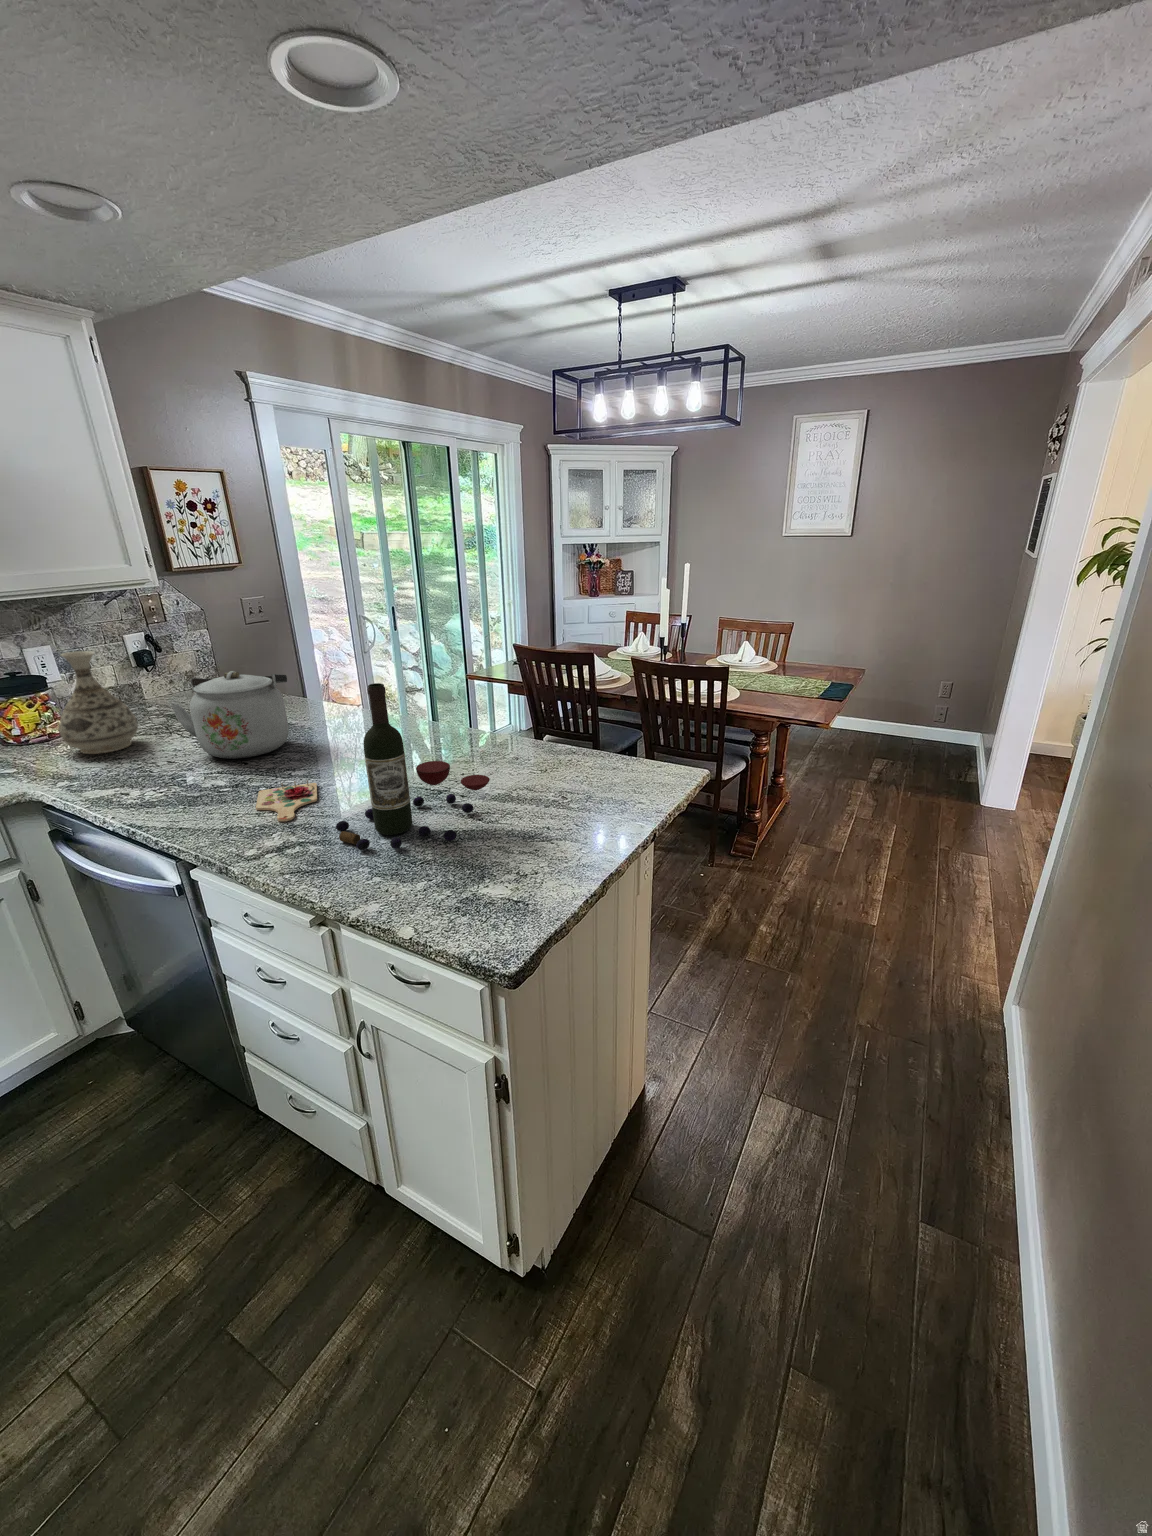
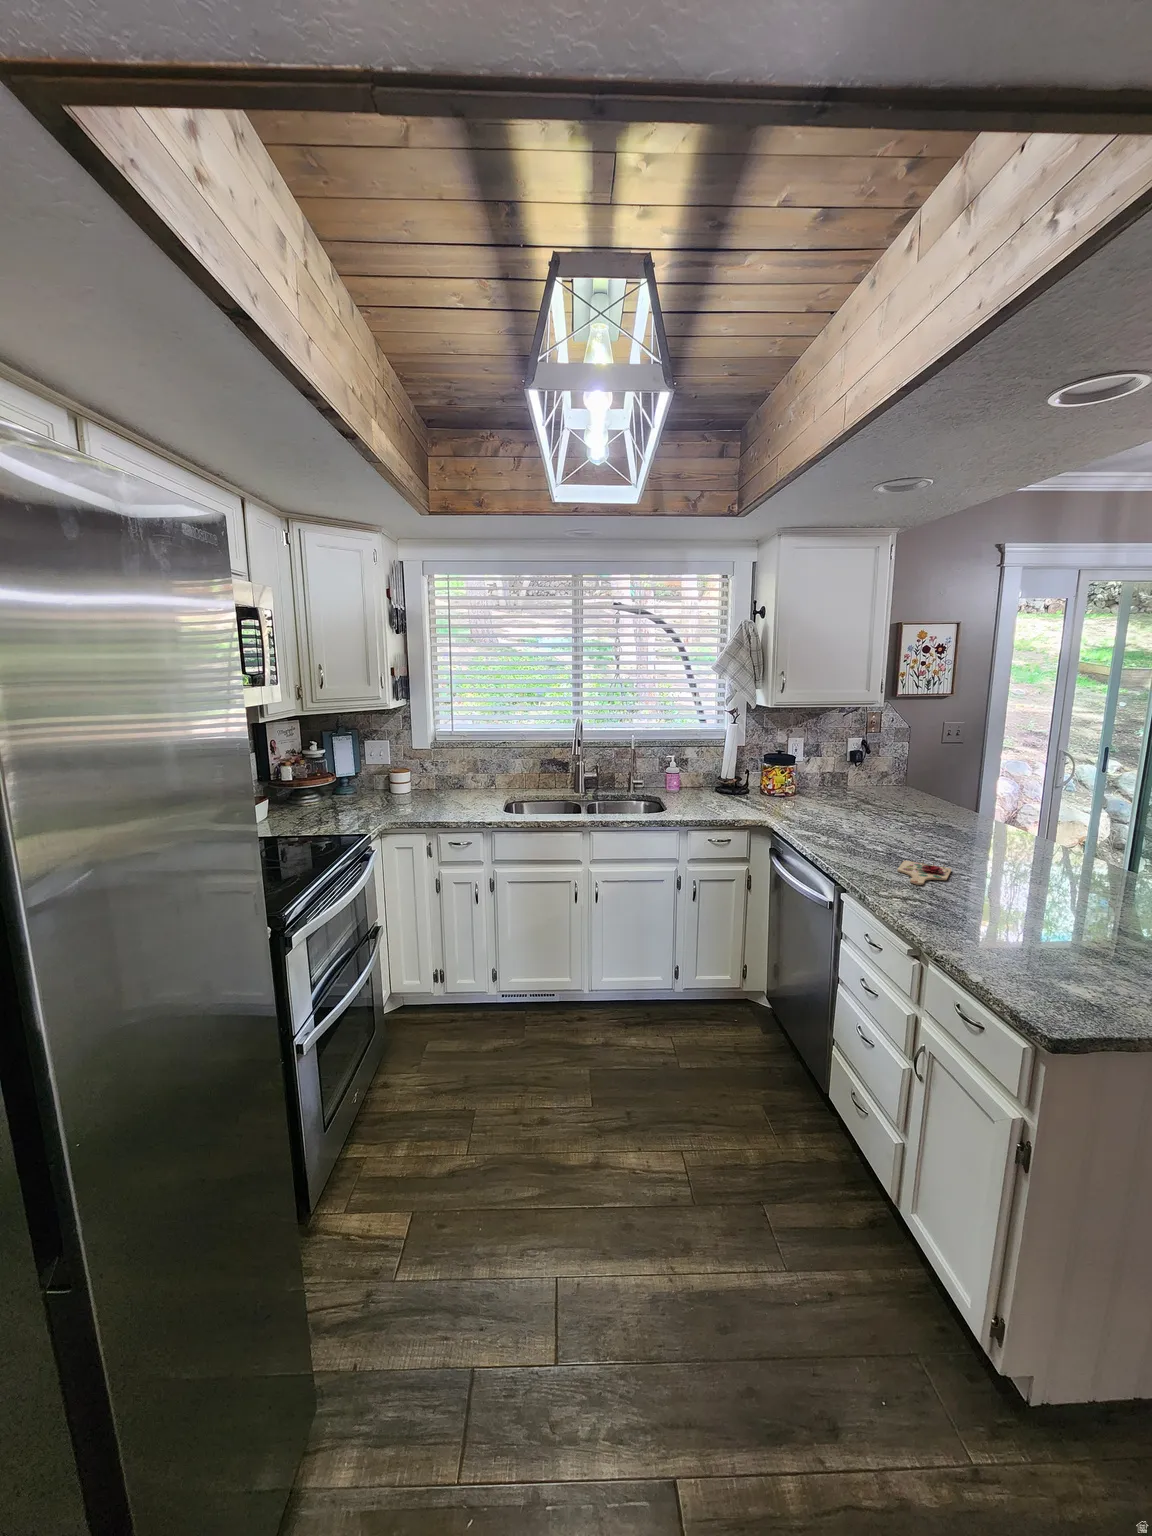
vase: present [59,651,138,754] -> none [794,744,839,812]
kettle: present [170,671,289,759] -> none [863,773,957,839]
wine bottle: present [336,683,490,850] -> none [952,795,1126,953]

